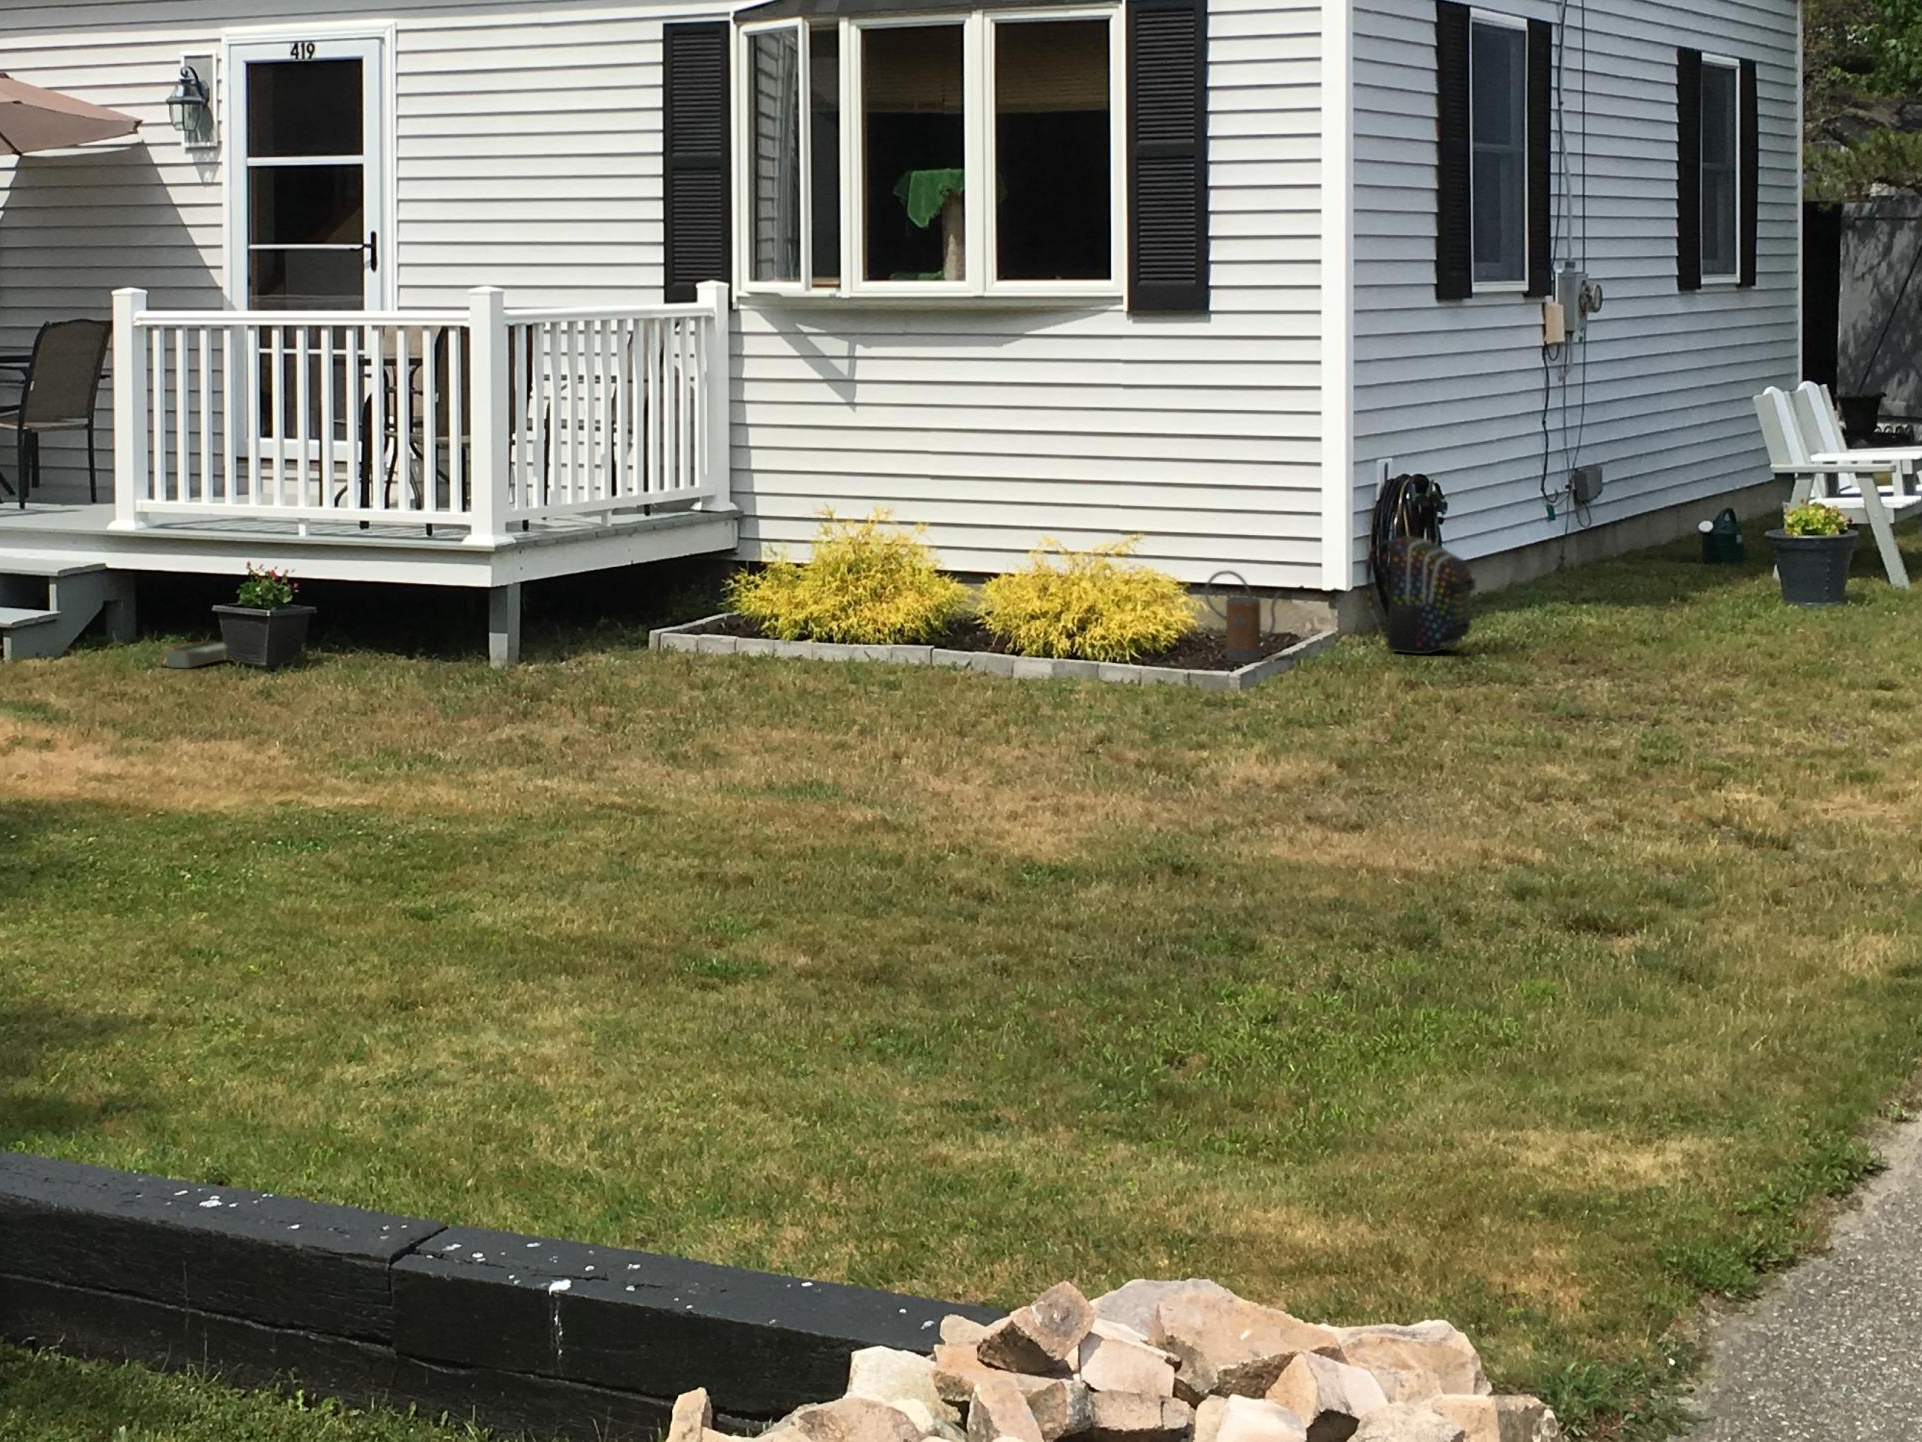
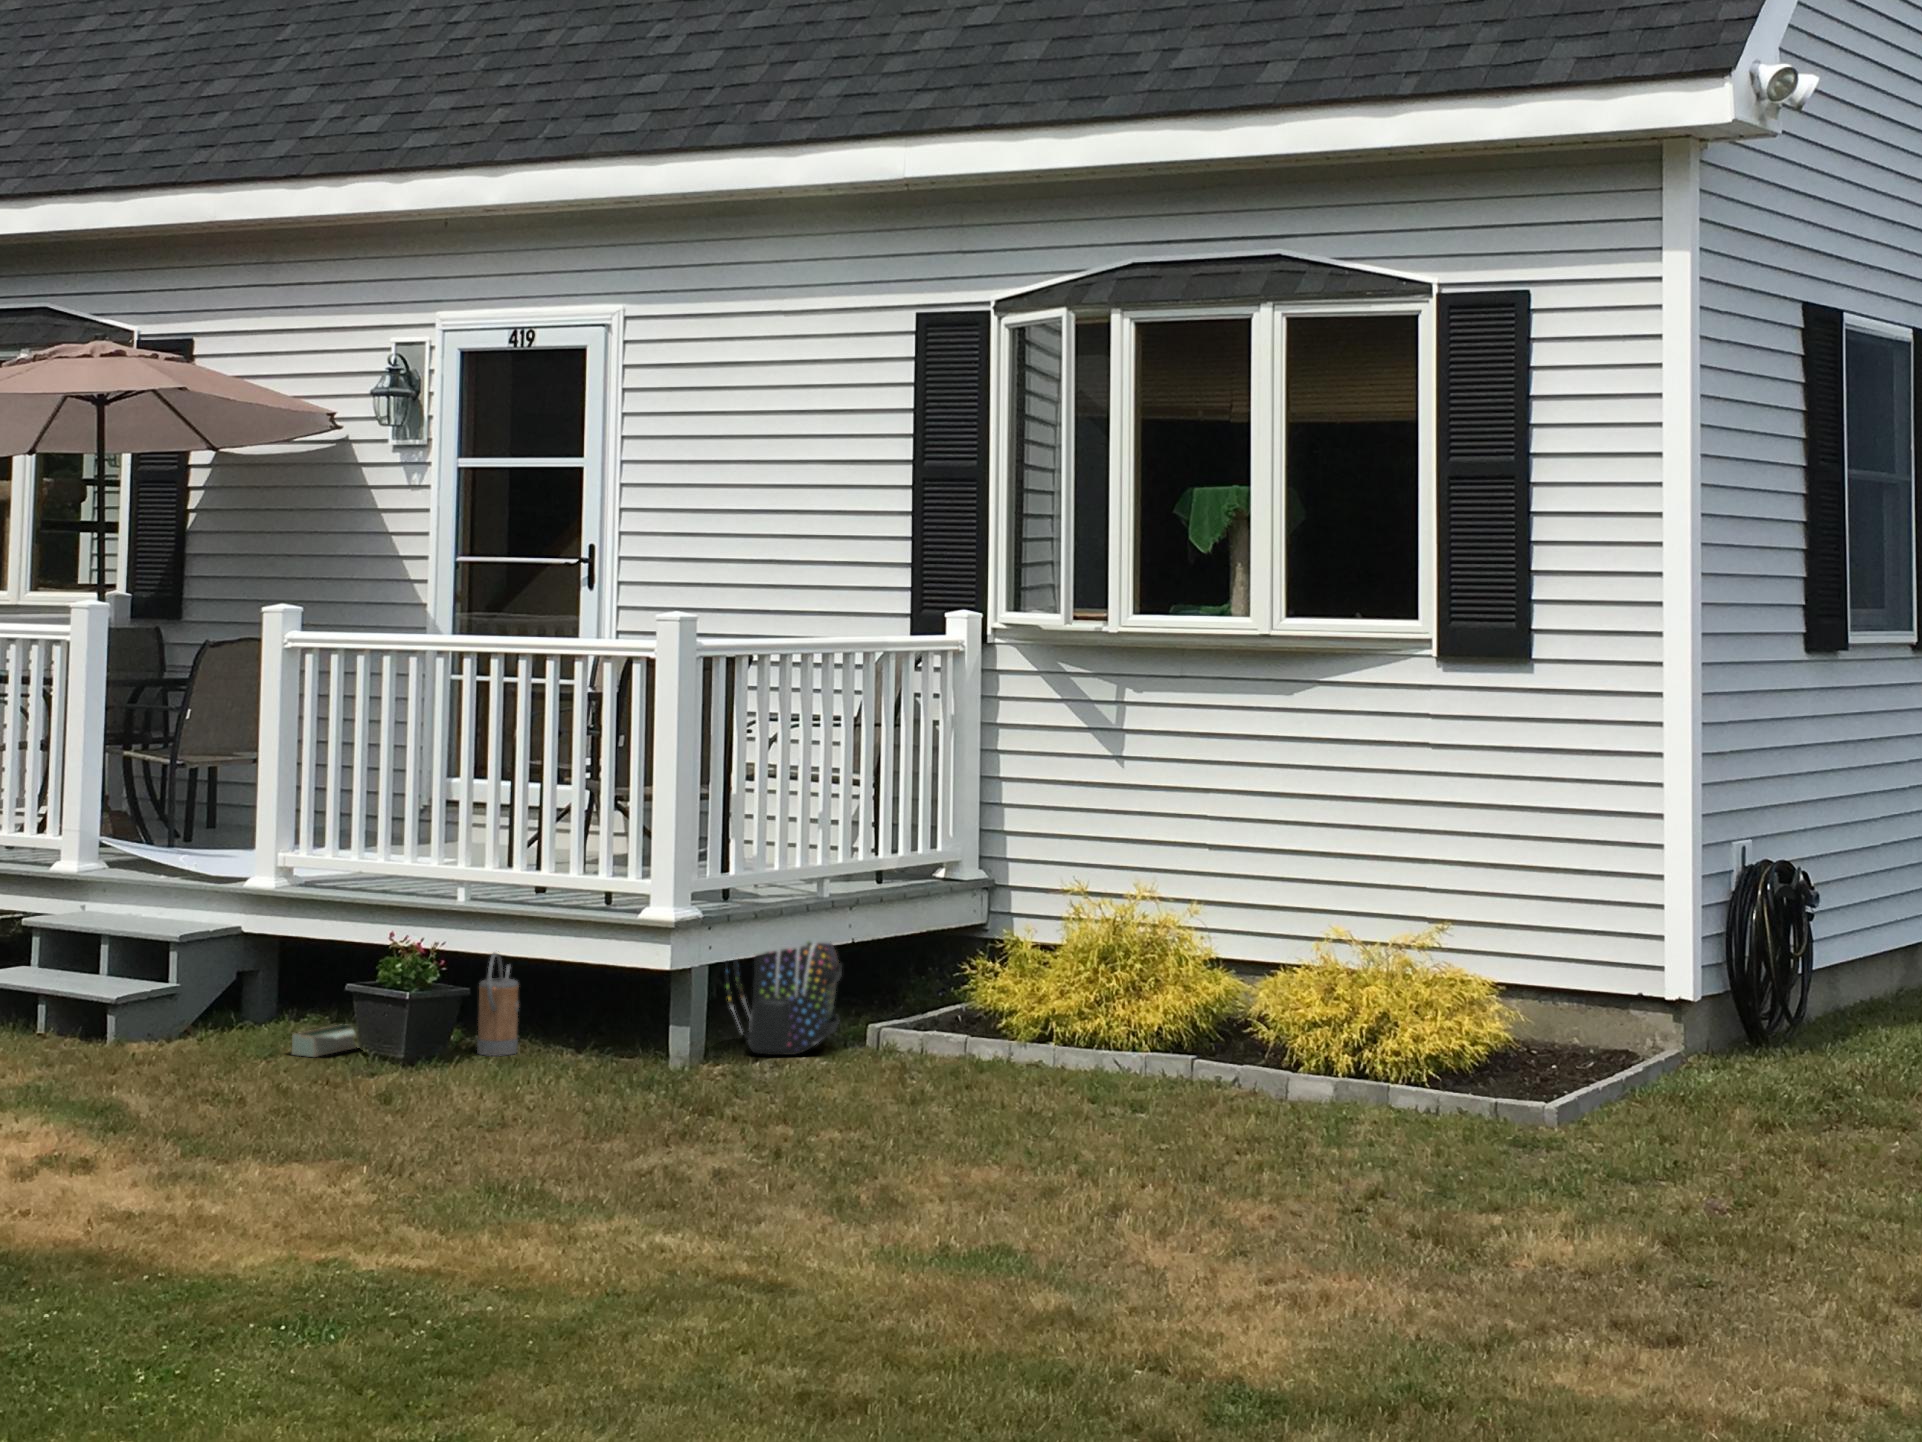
backpack: present [1366,536,1476,654] -> present [725,941,842,1055]
watering can: present [1205,571,1283,662] -> present [477,953,519,1056]

